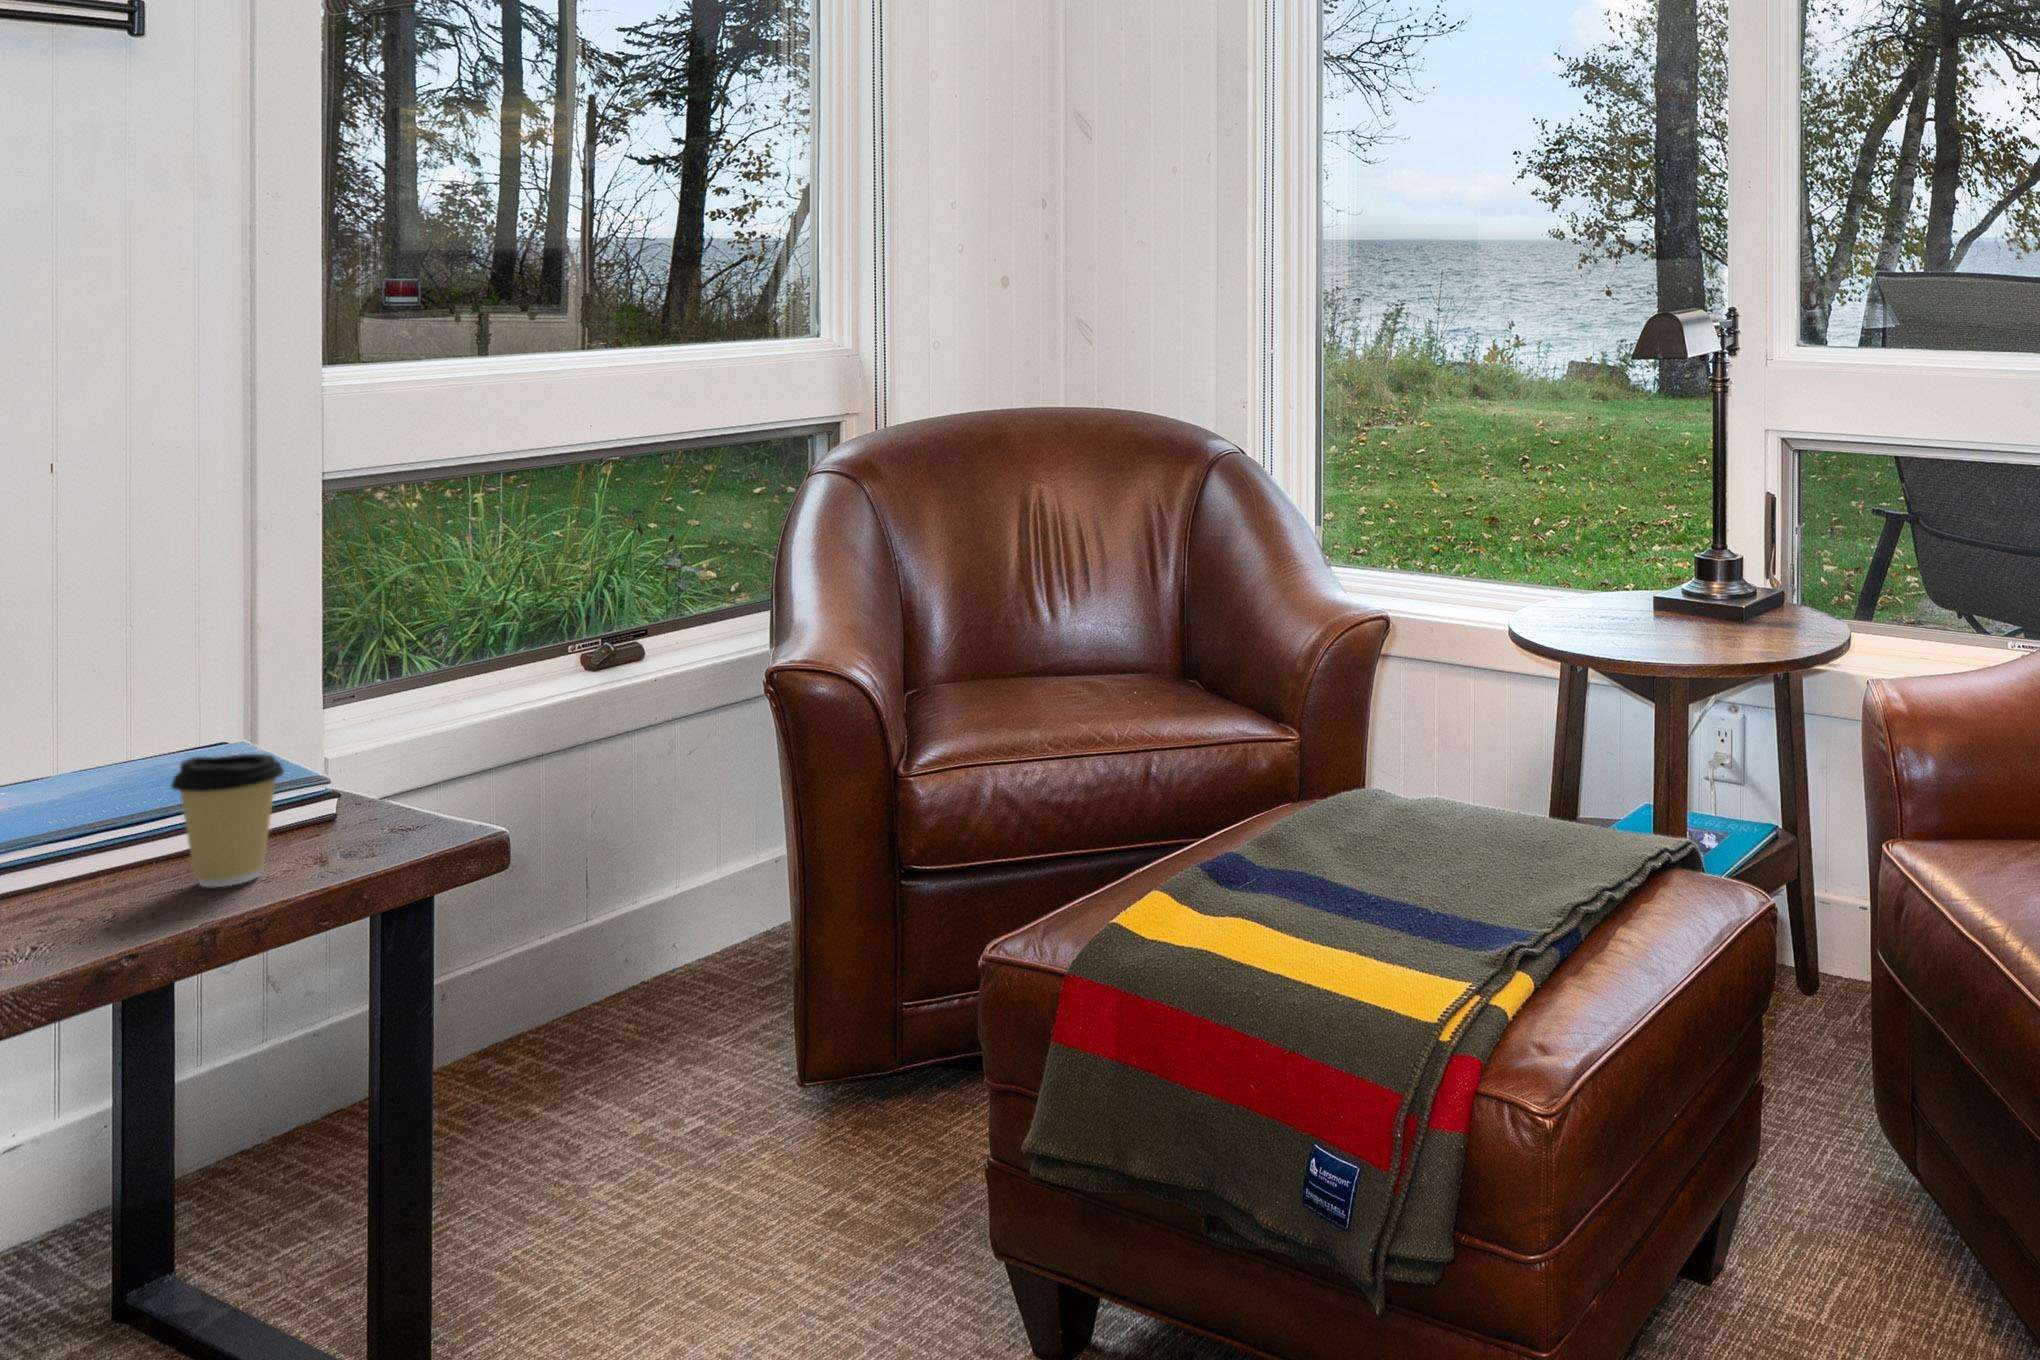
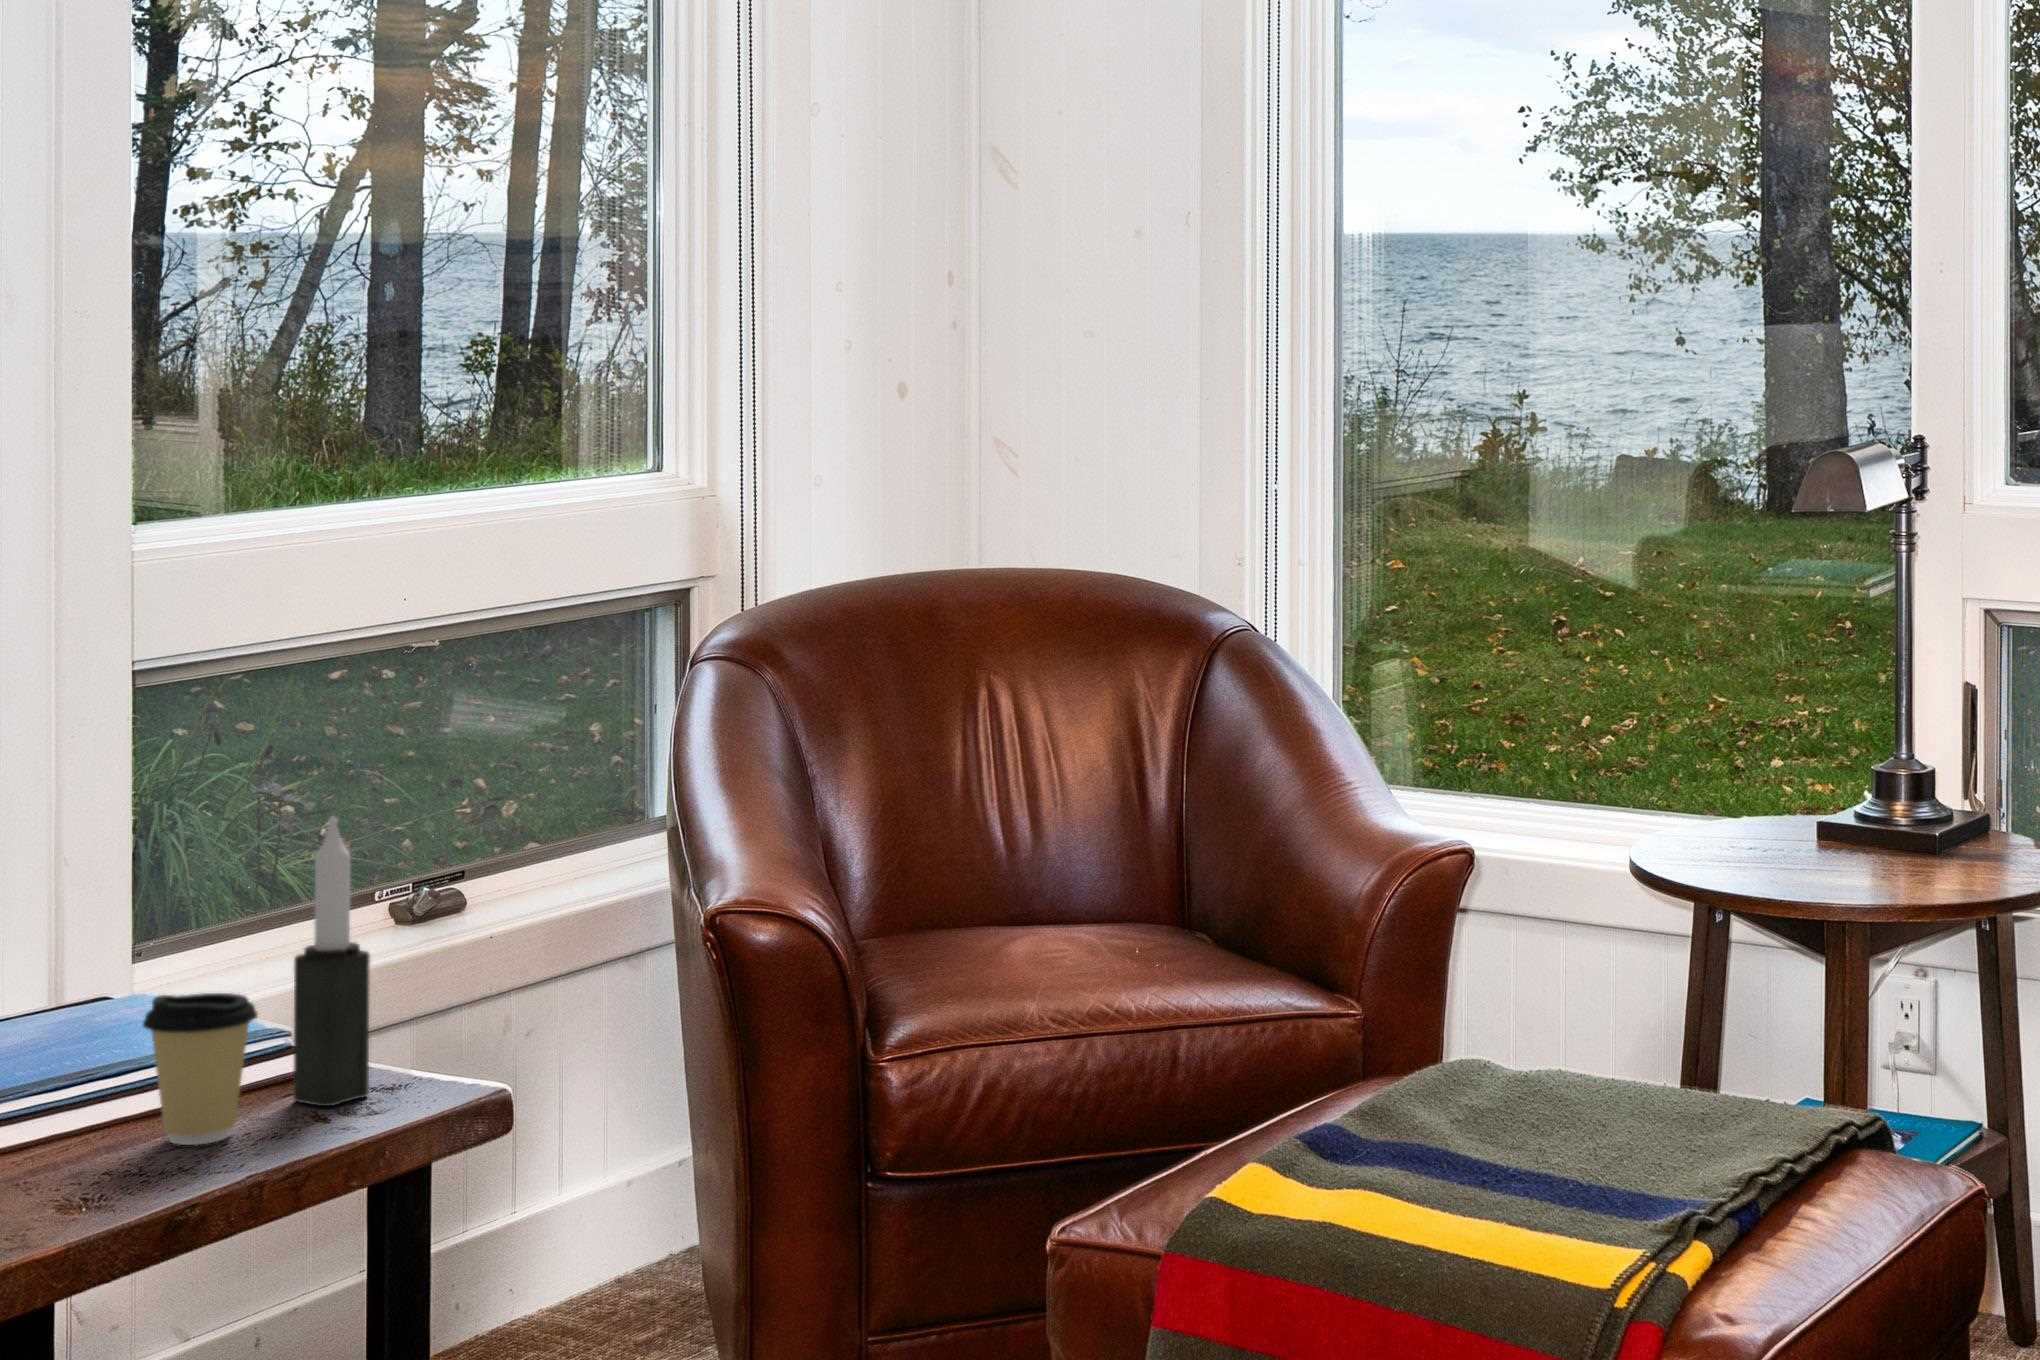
candle: none [338,602,408,848] -> present [293,817,370,1106]

